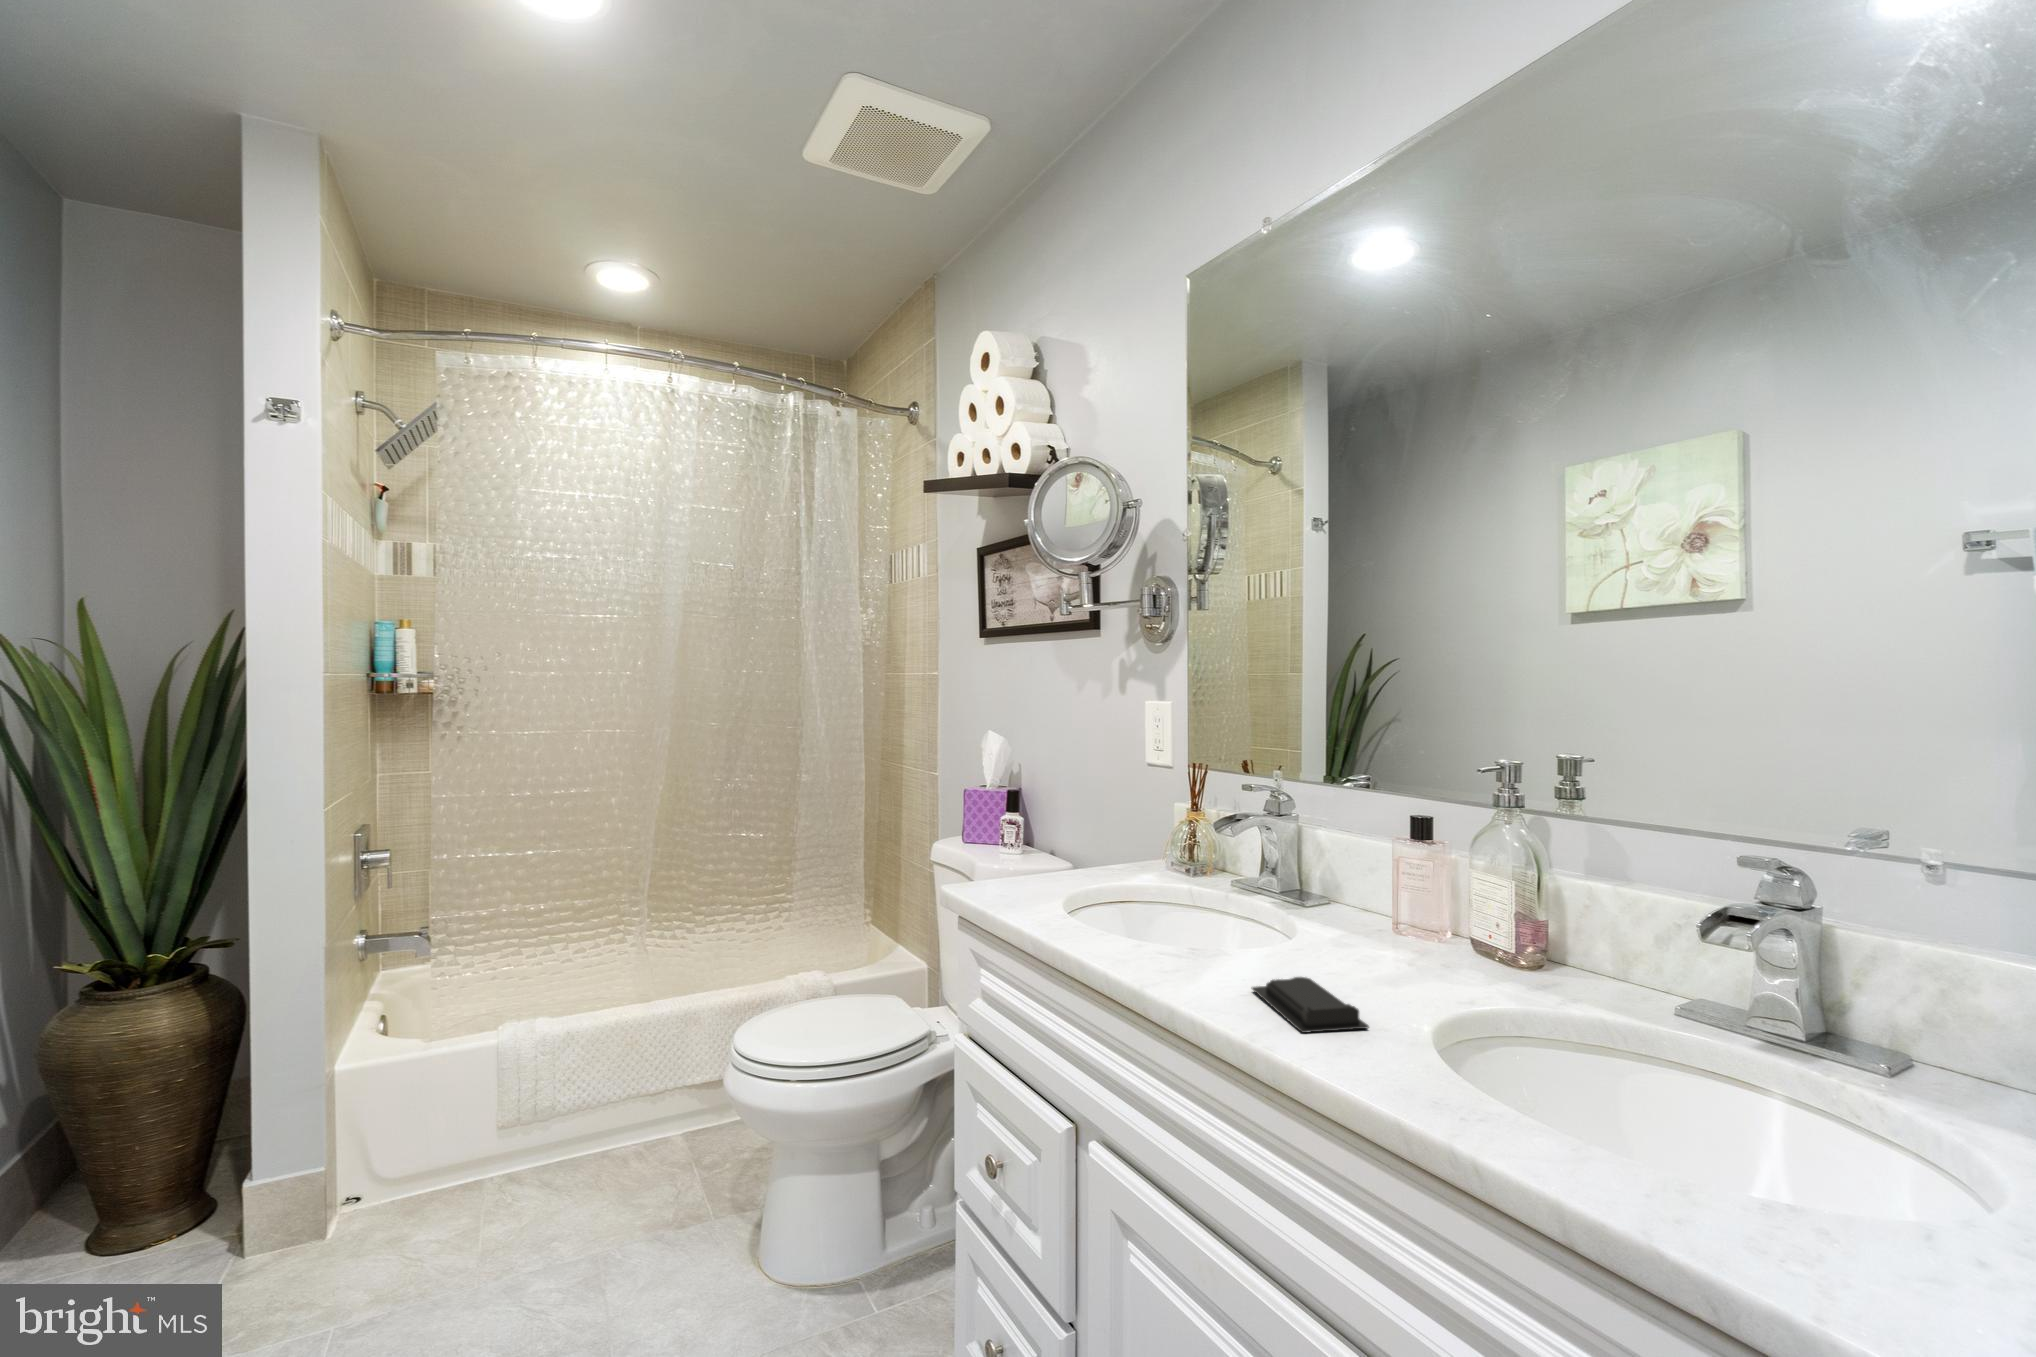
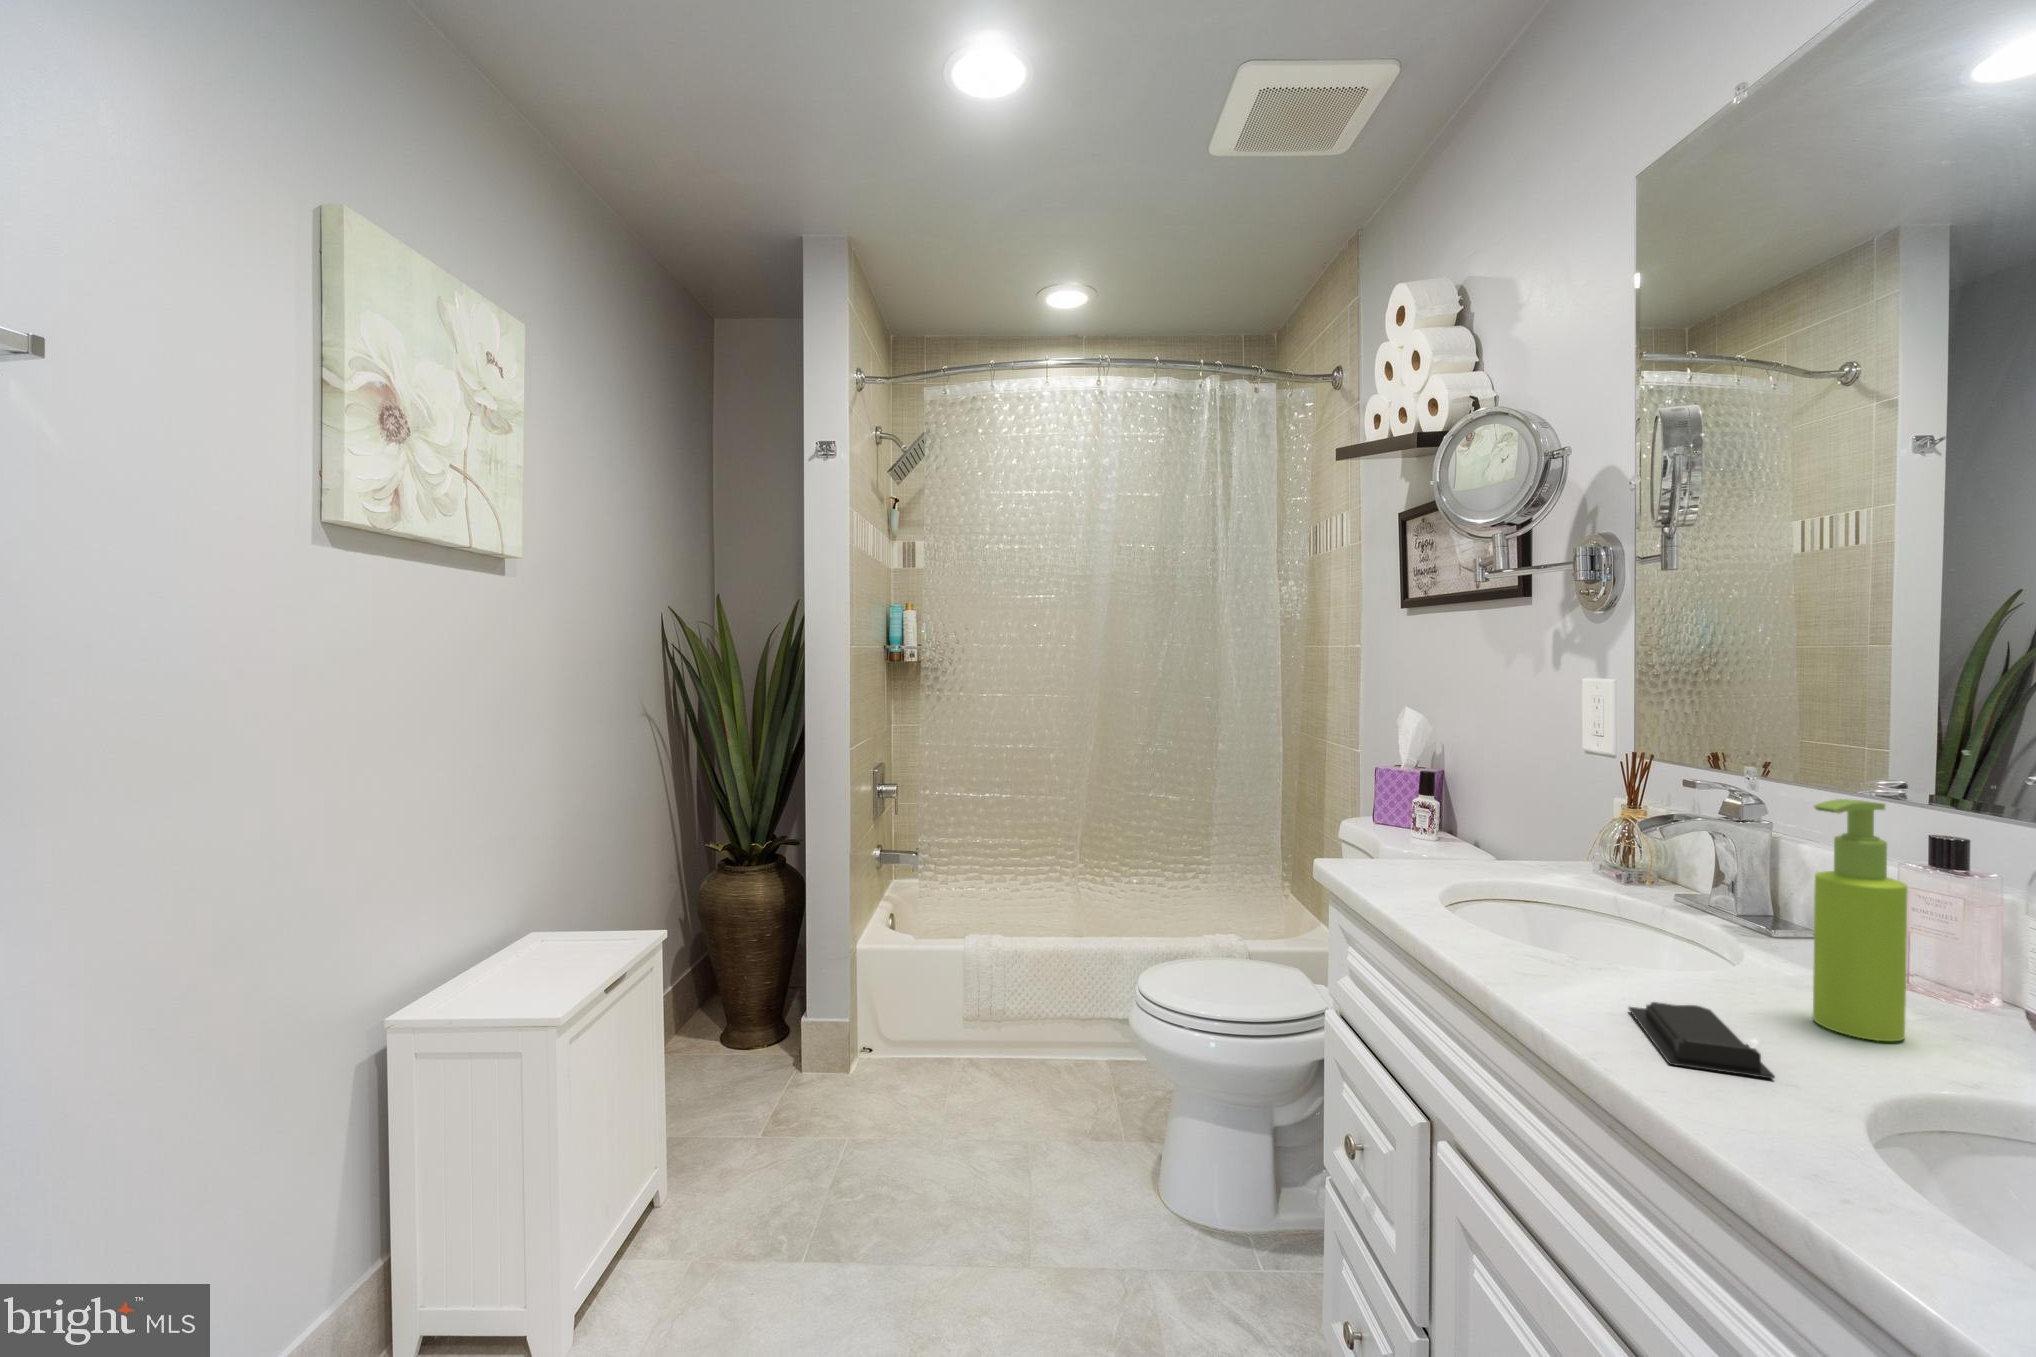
soap dispenser: none [1362,795,1419,981] -> present [1813,799,1907,1041]

